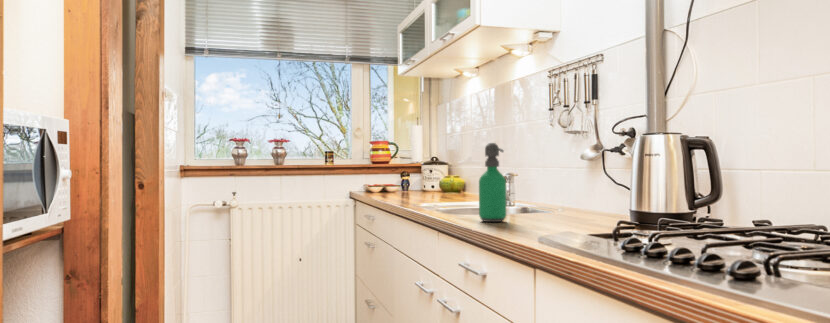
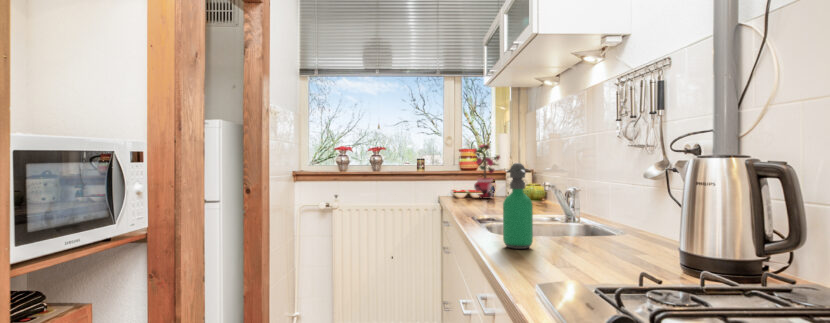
potted plant: none [383,134,416,192] -> present [474,145,500,198]

